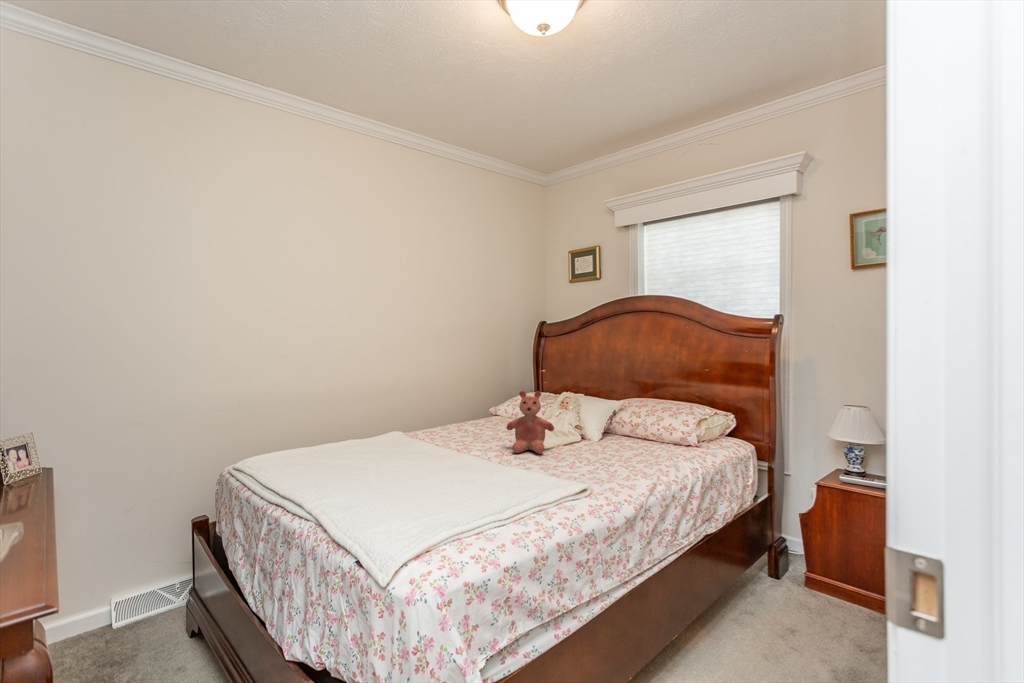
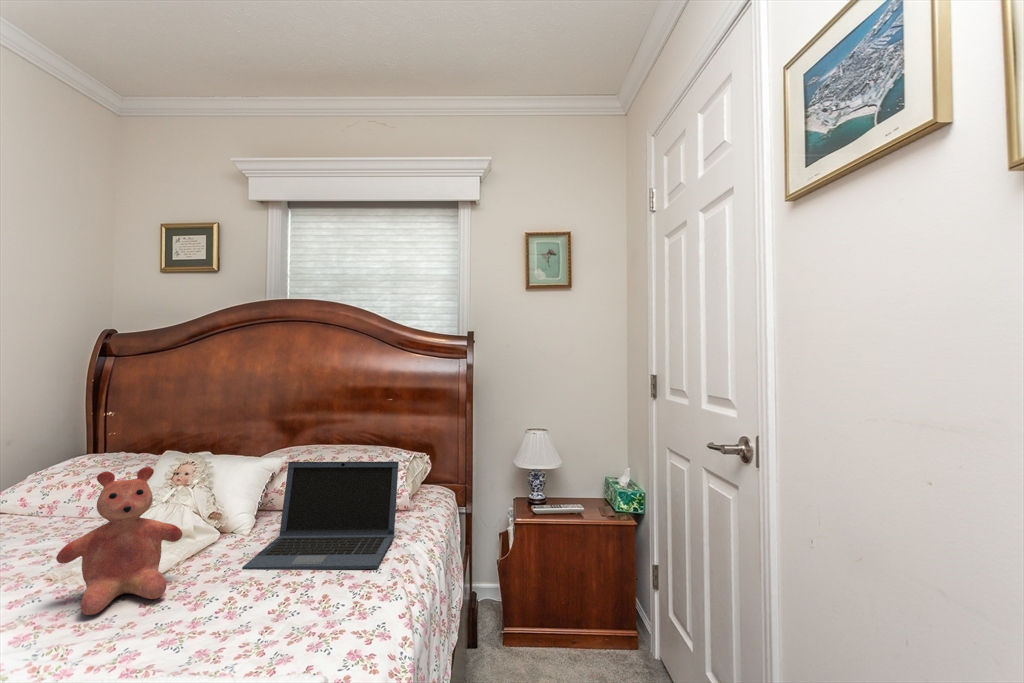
laptop: none [581,401,681,468] -> present [242,461,399,570]

